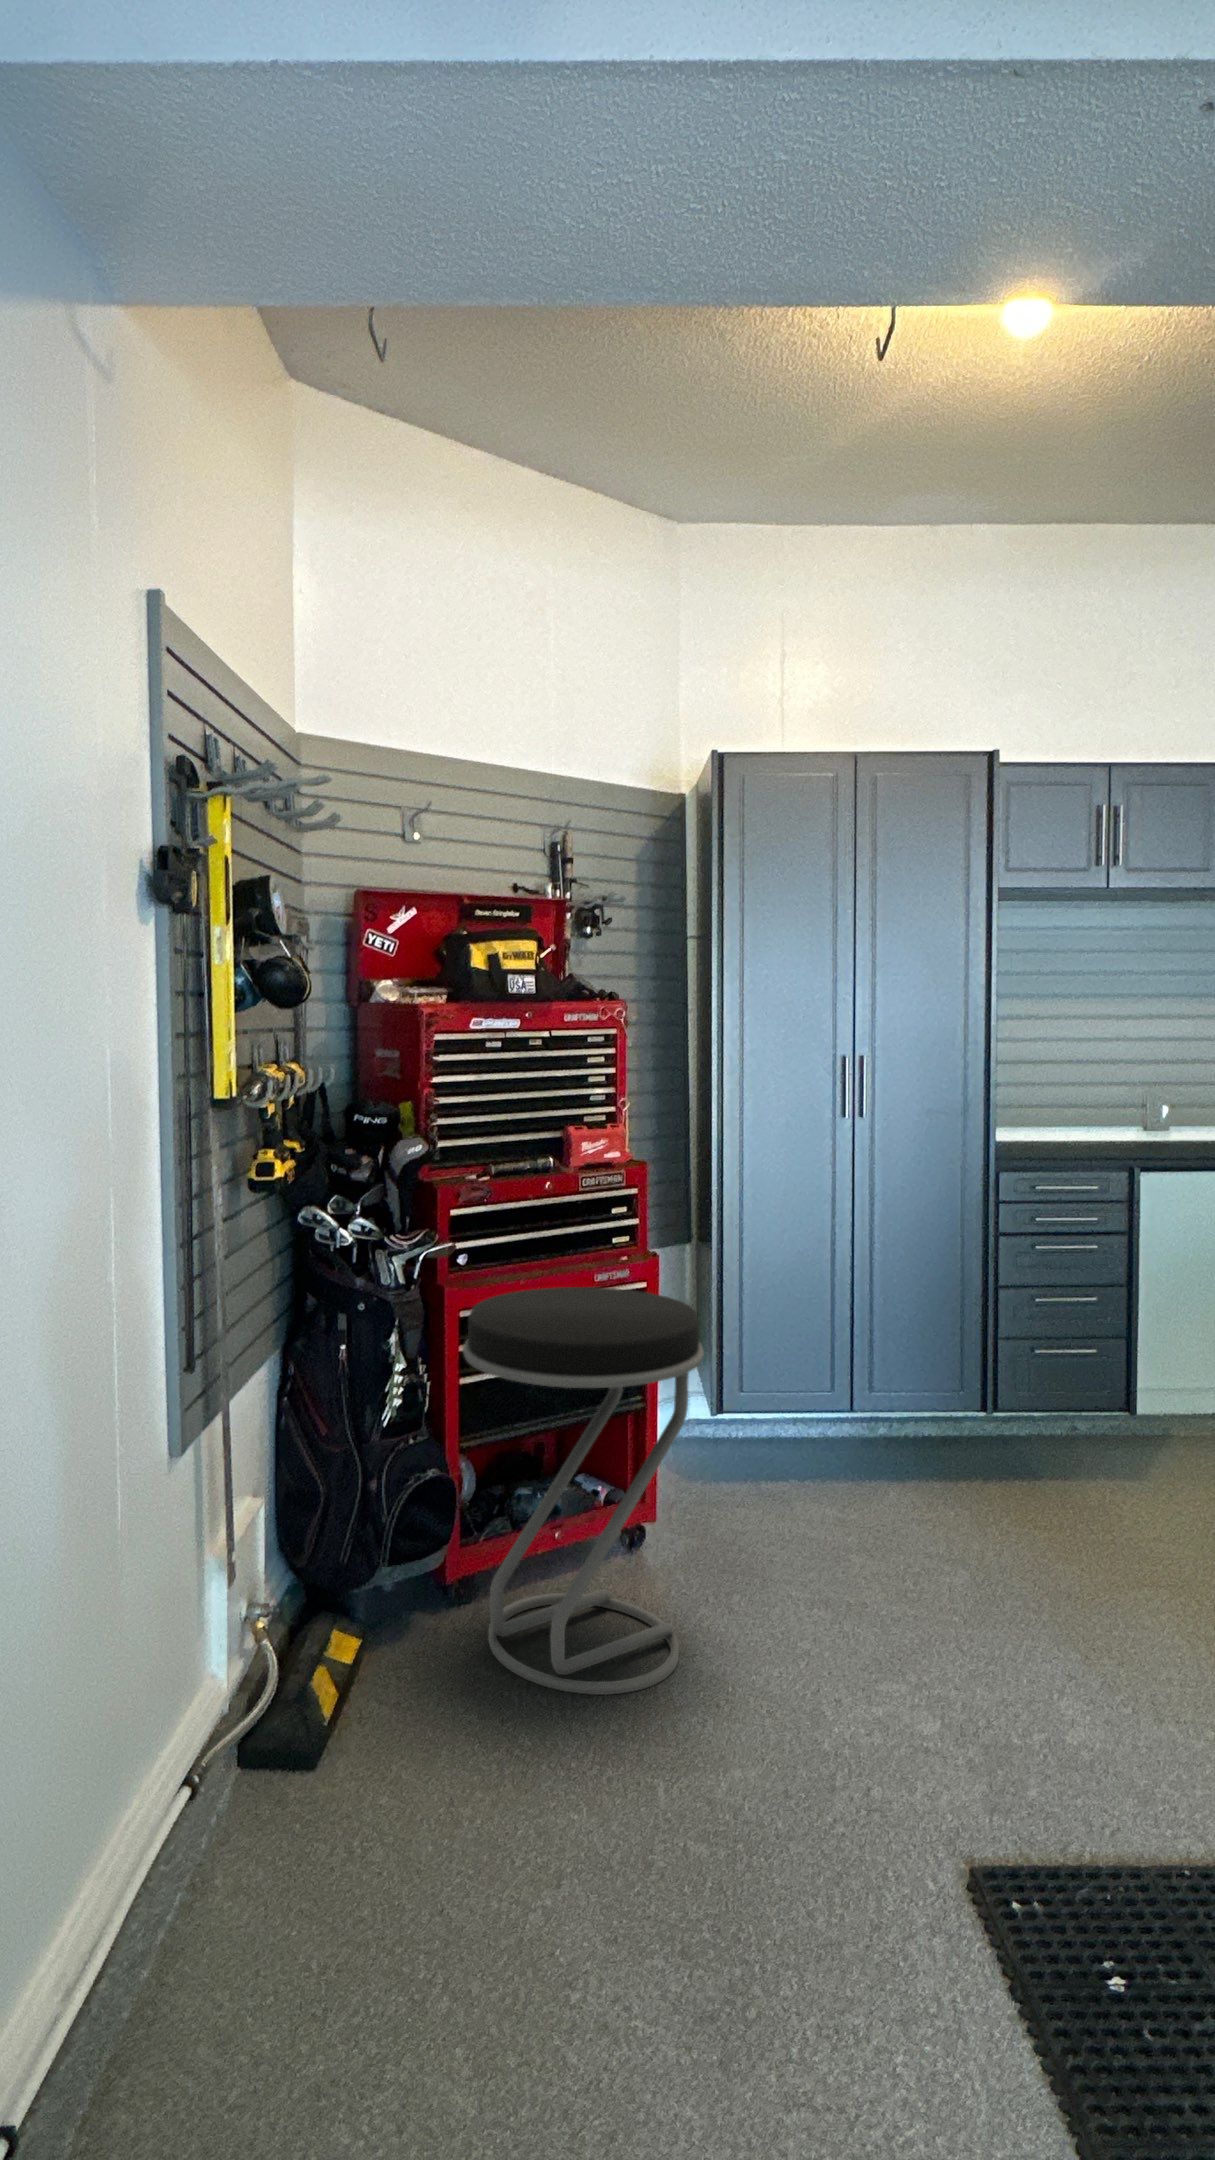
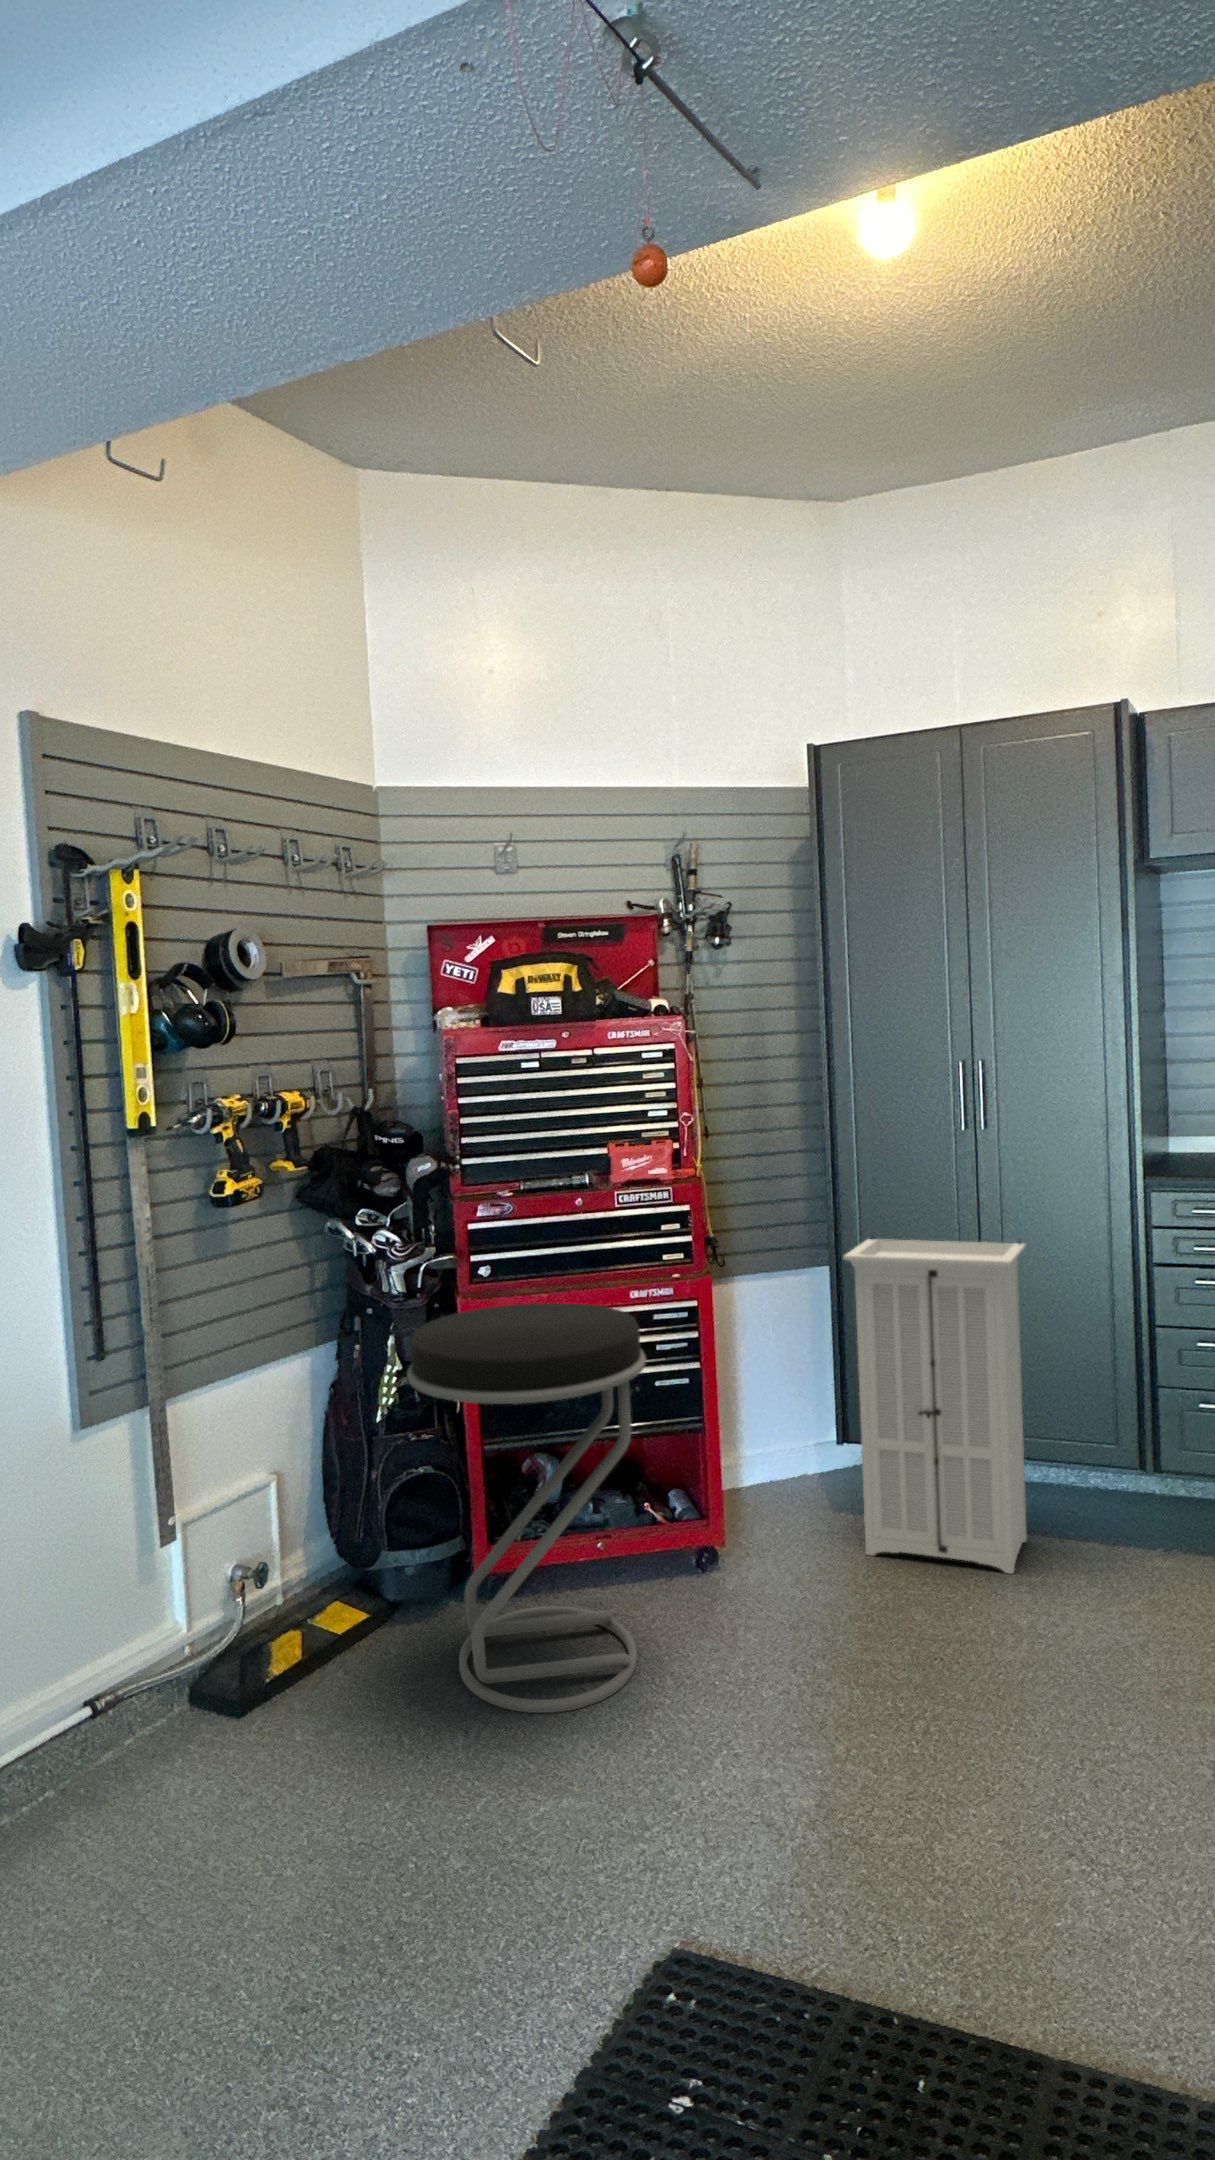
storage cabinet: none [730,1214,892,1508] -> present [843,1235,1027,1574]

